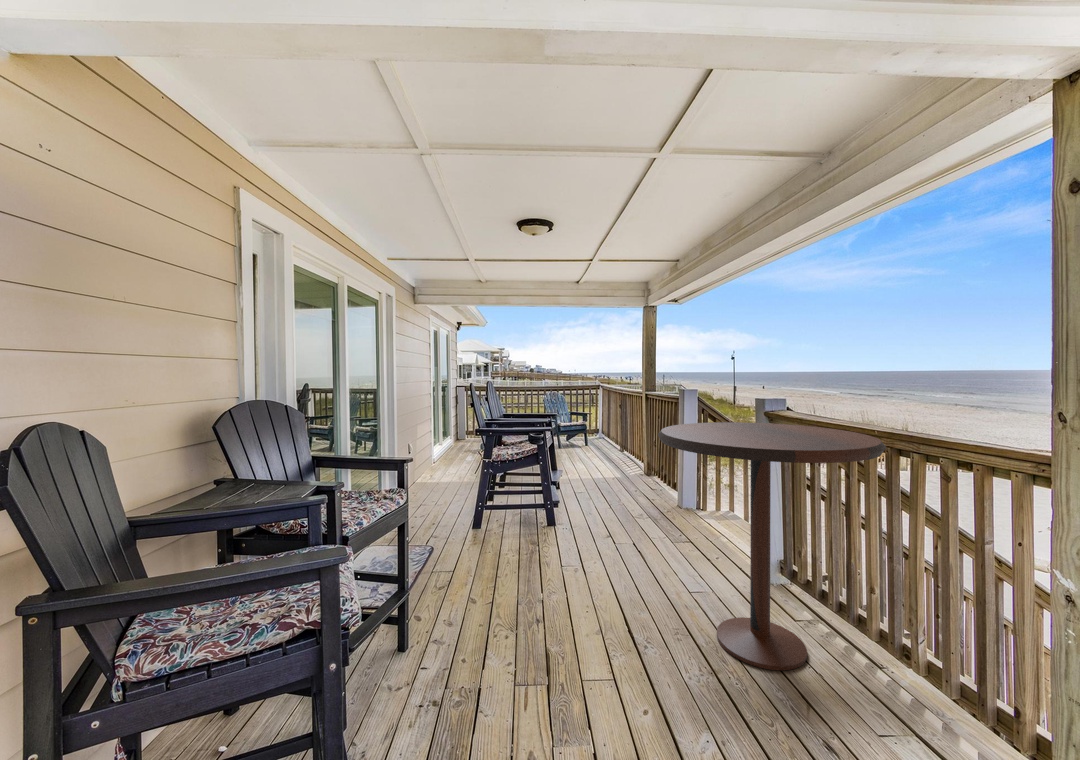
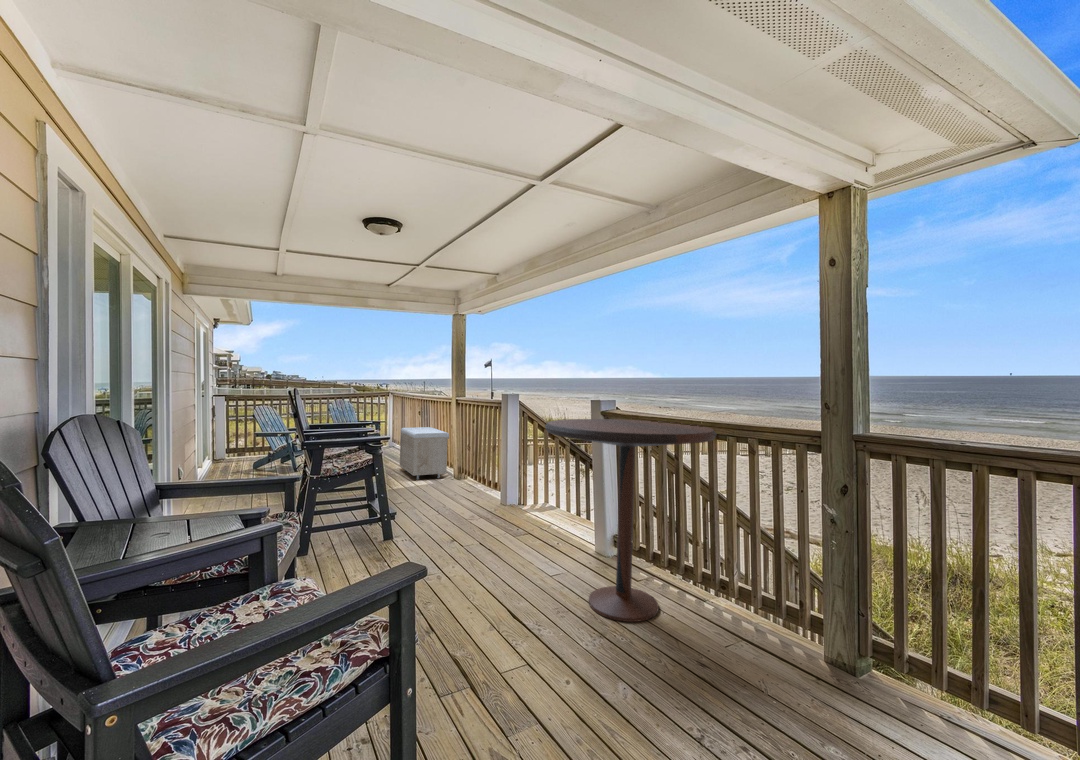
storage bench: none [598,420,639,470] -> present [400,427,449,480]

